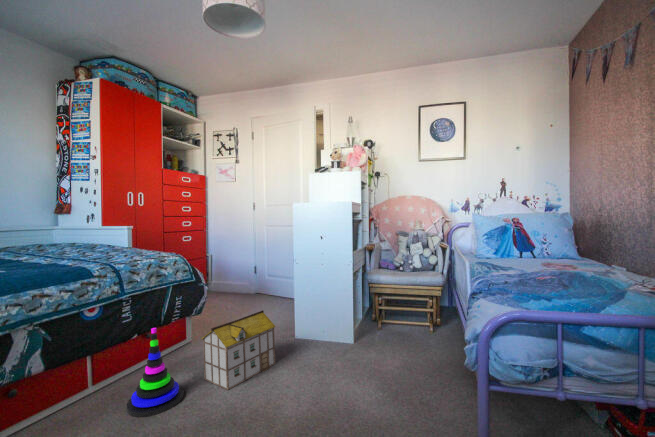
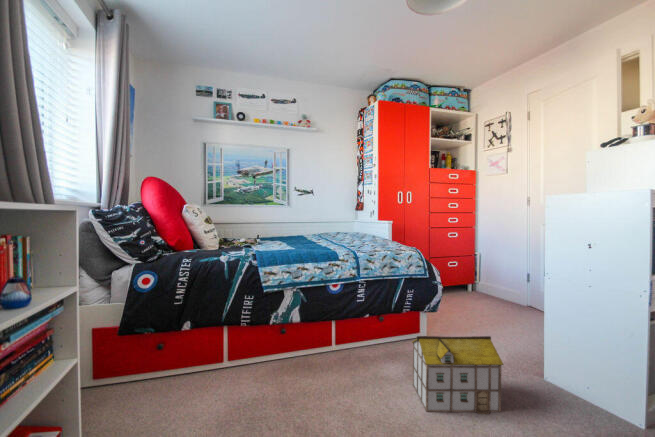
stacking toy: present [127,328,184,417] -> none [343,316,389,397]

